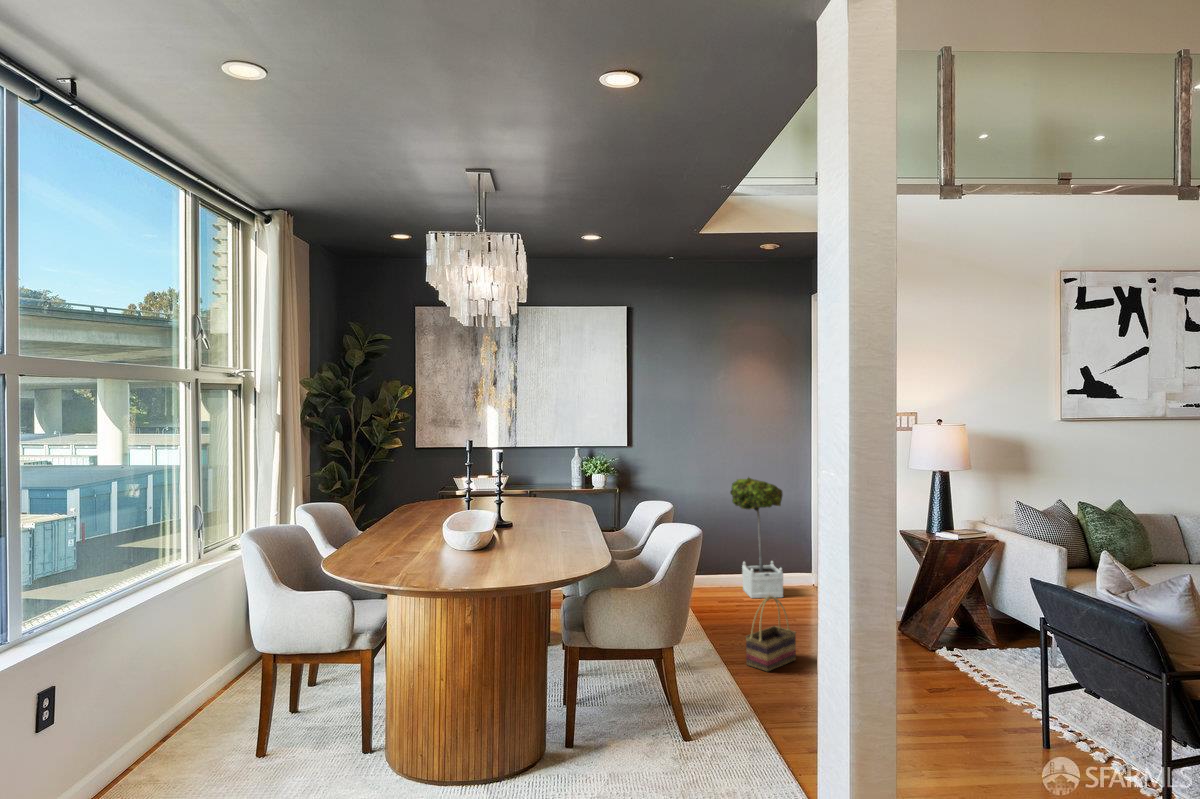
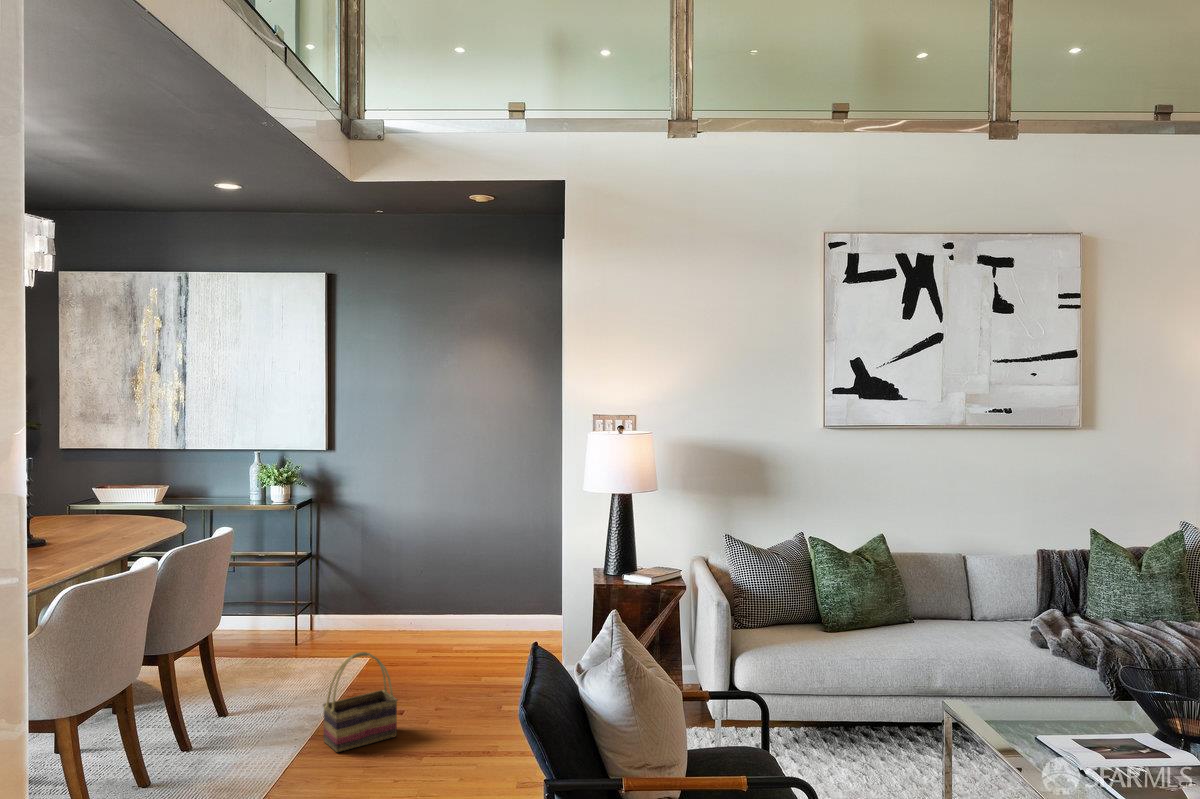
potted tree: present [730,477,783,598] -> none [443,493,509,647]

